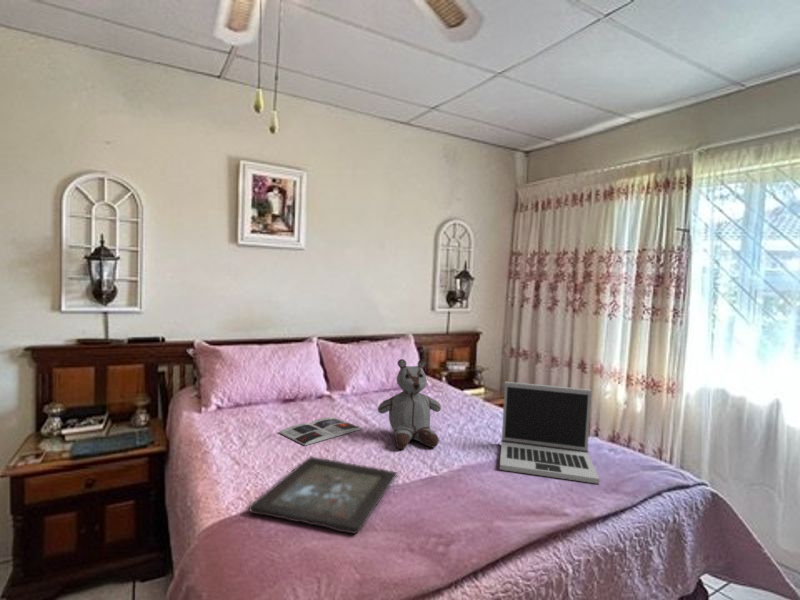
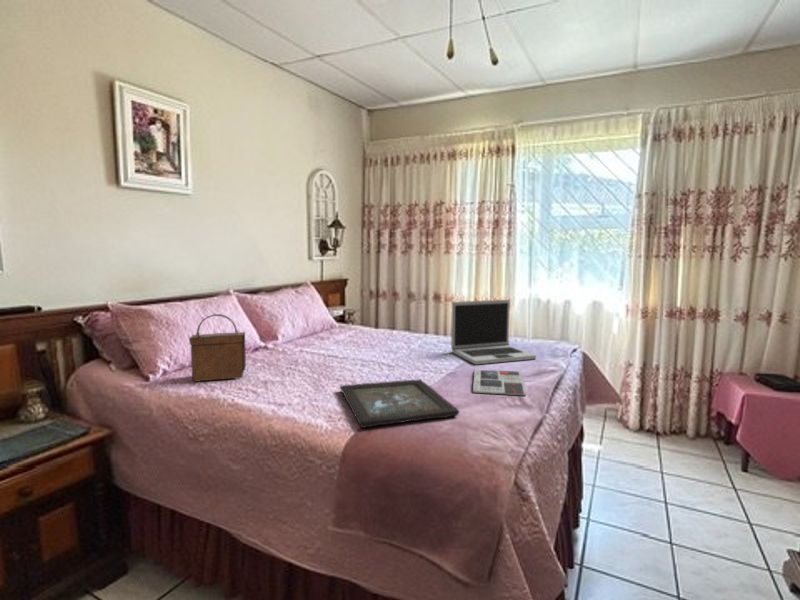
stuffed bear: present [378,359,441,449] -> none [359,291,417,368]
handbag: none [229,361,280,424] -> present [189,314,246,381]
magazine: present [279,417,362,445] -> present [473,370,526,395]

